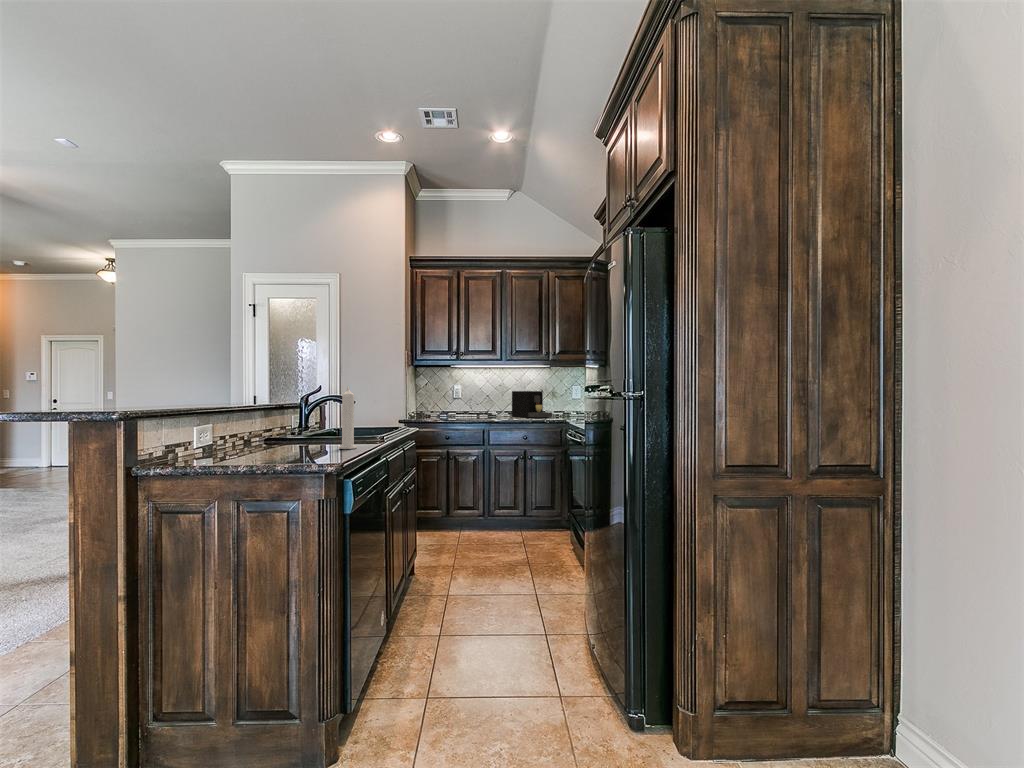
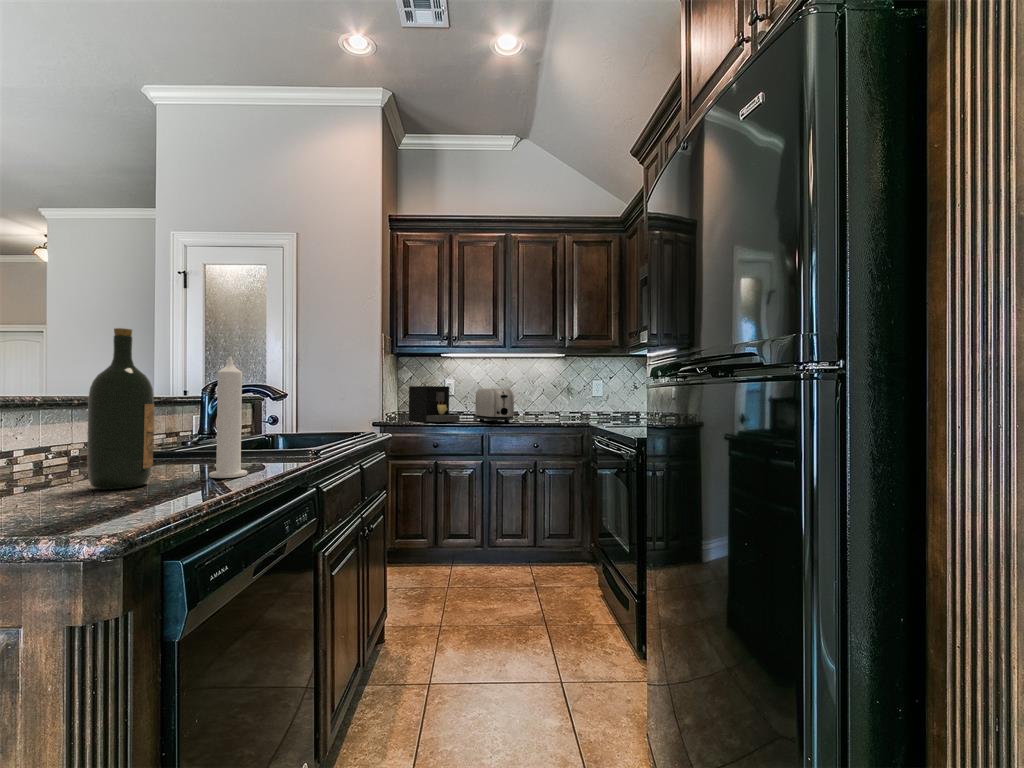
wine bottle: none [286,374,314,453] -> present [87,328,154,489]
coffee maker: present [512,391,552,418] -> present [409,386,460,422]
toaster: none [478,394,508,421] -> present [475,388,514,423]

